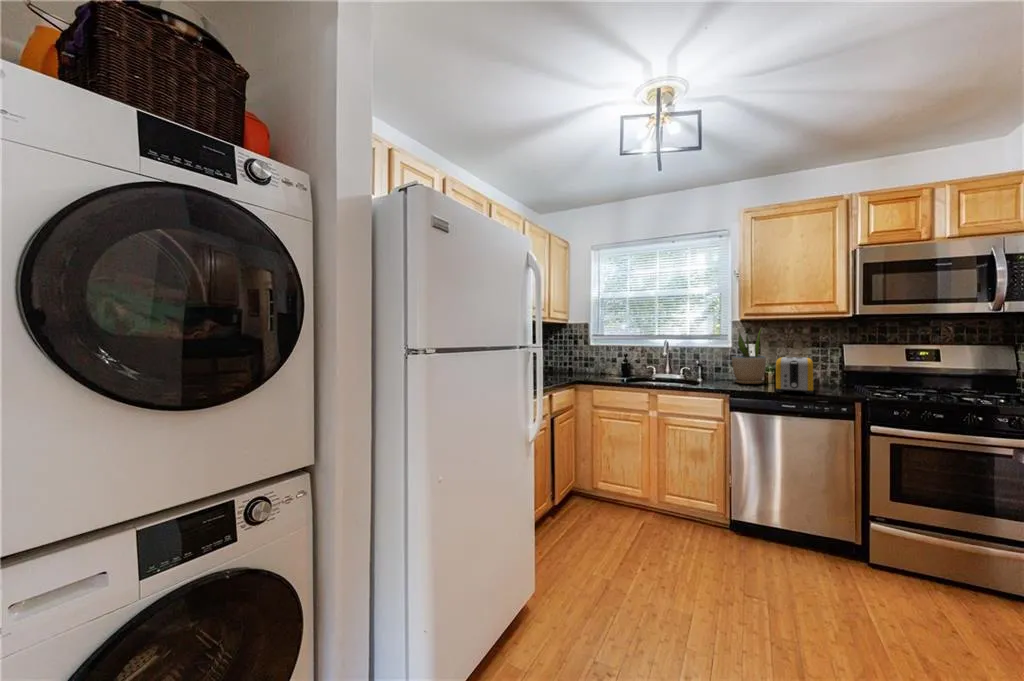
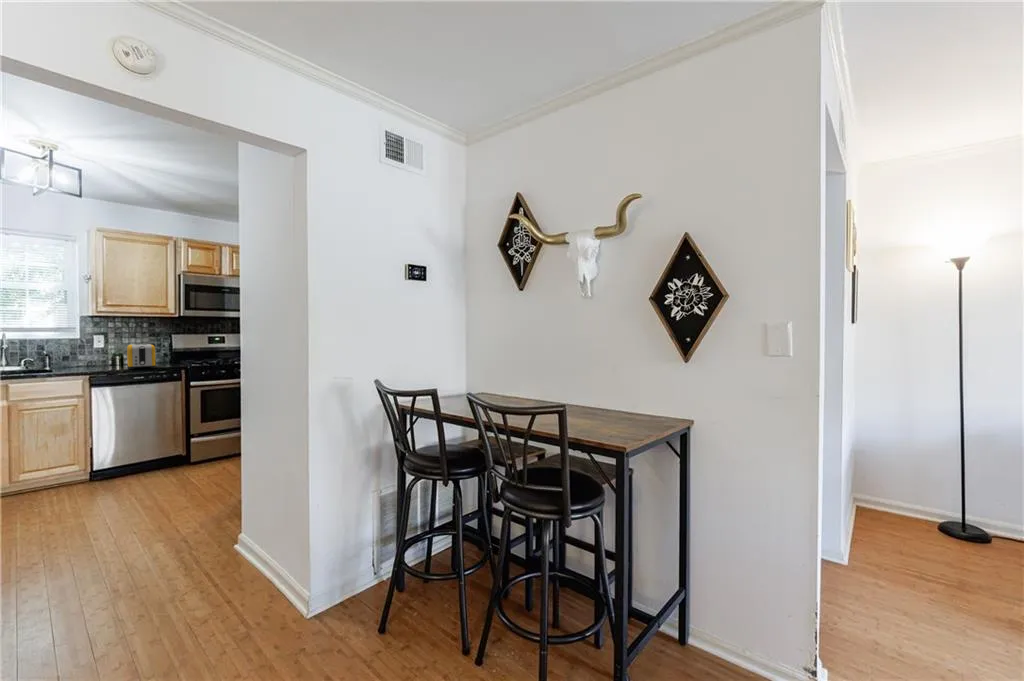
potted plant: present [732,331,766,384] -> none [83,322,116,367]

